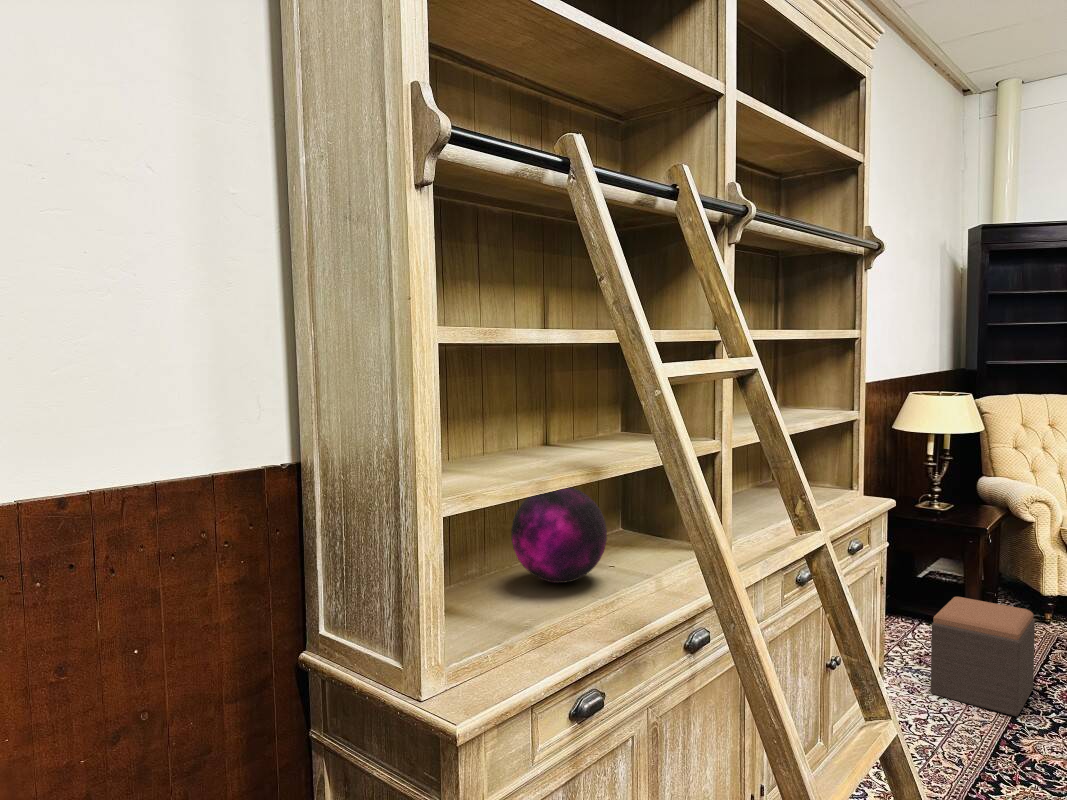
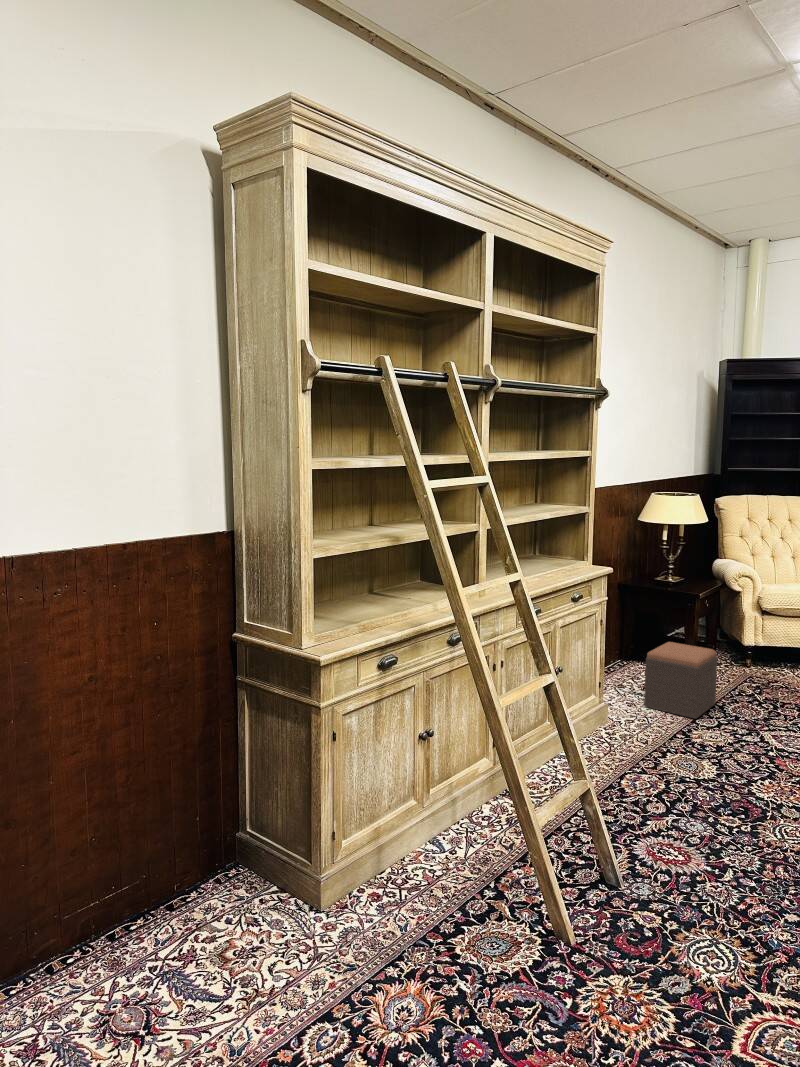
decorative orb: present [511,488,607,583] -> none [349,549,405,605]

